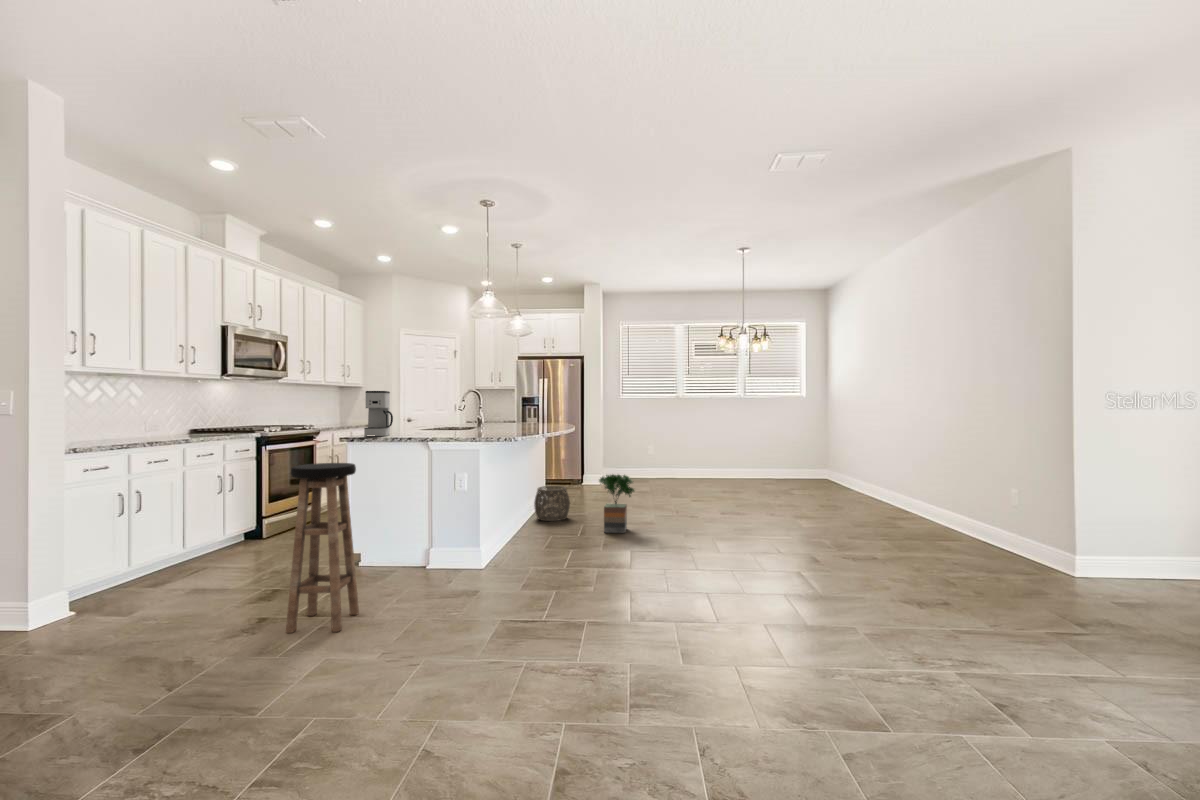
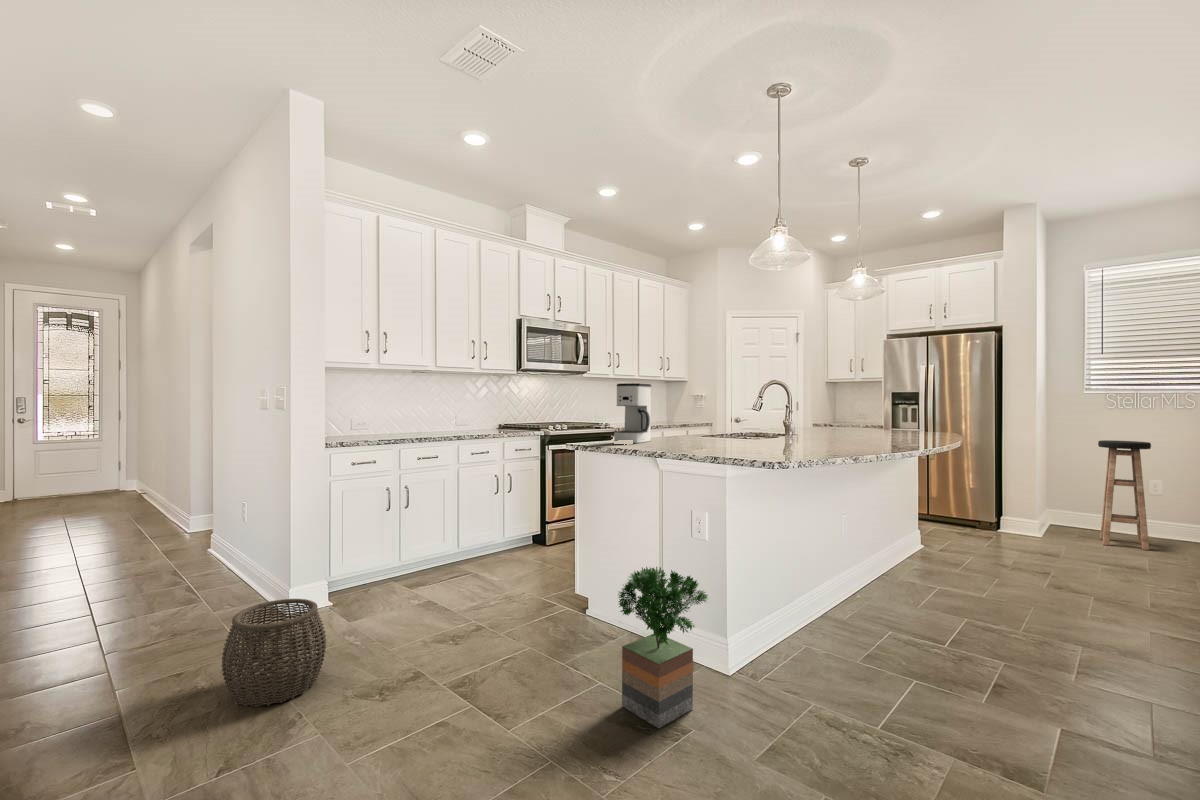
bar stool: present [286,463,359,633] -> present [1098,440,1151,550]
potted tree: present [599,475,634,533] -> present [618,567,708,728]
woven basket: present [534,486,570,521] -> present [222,599,326,707]

